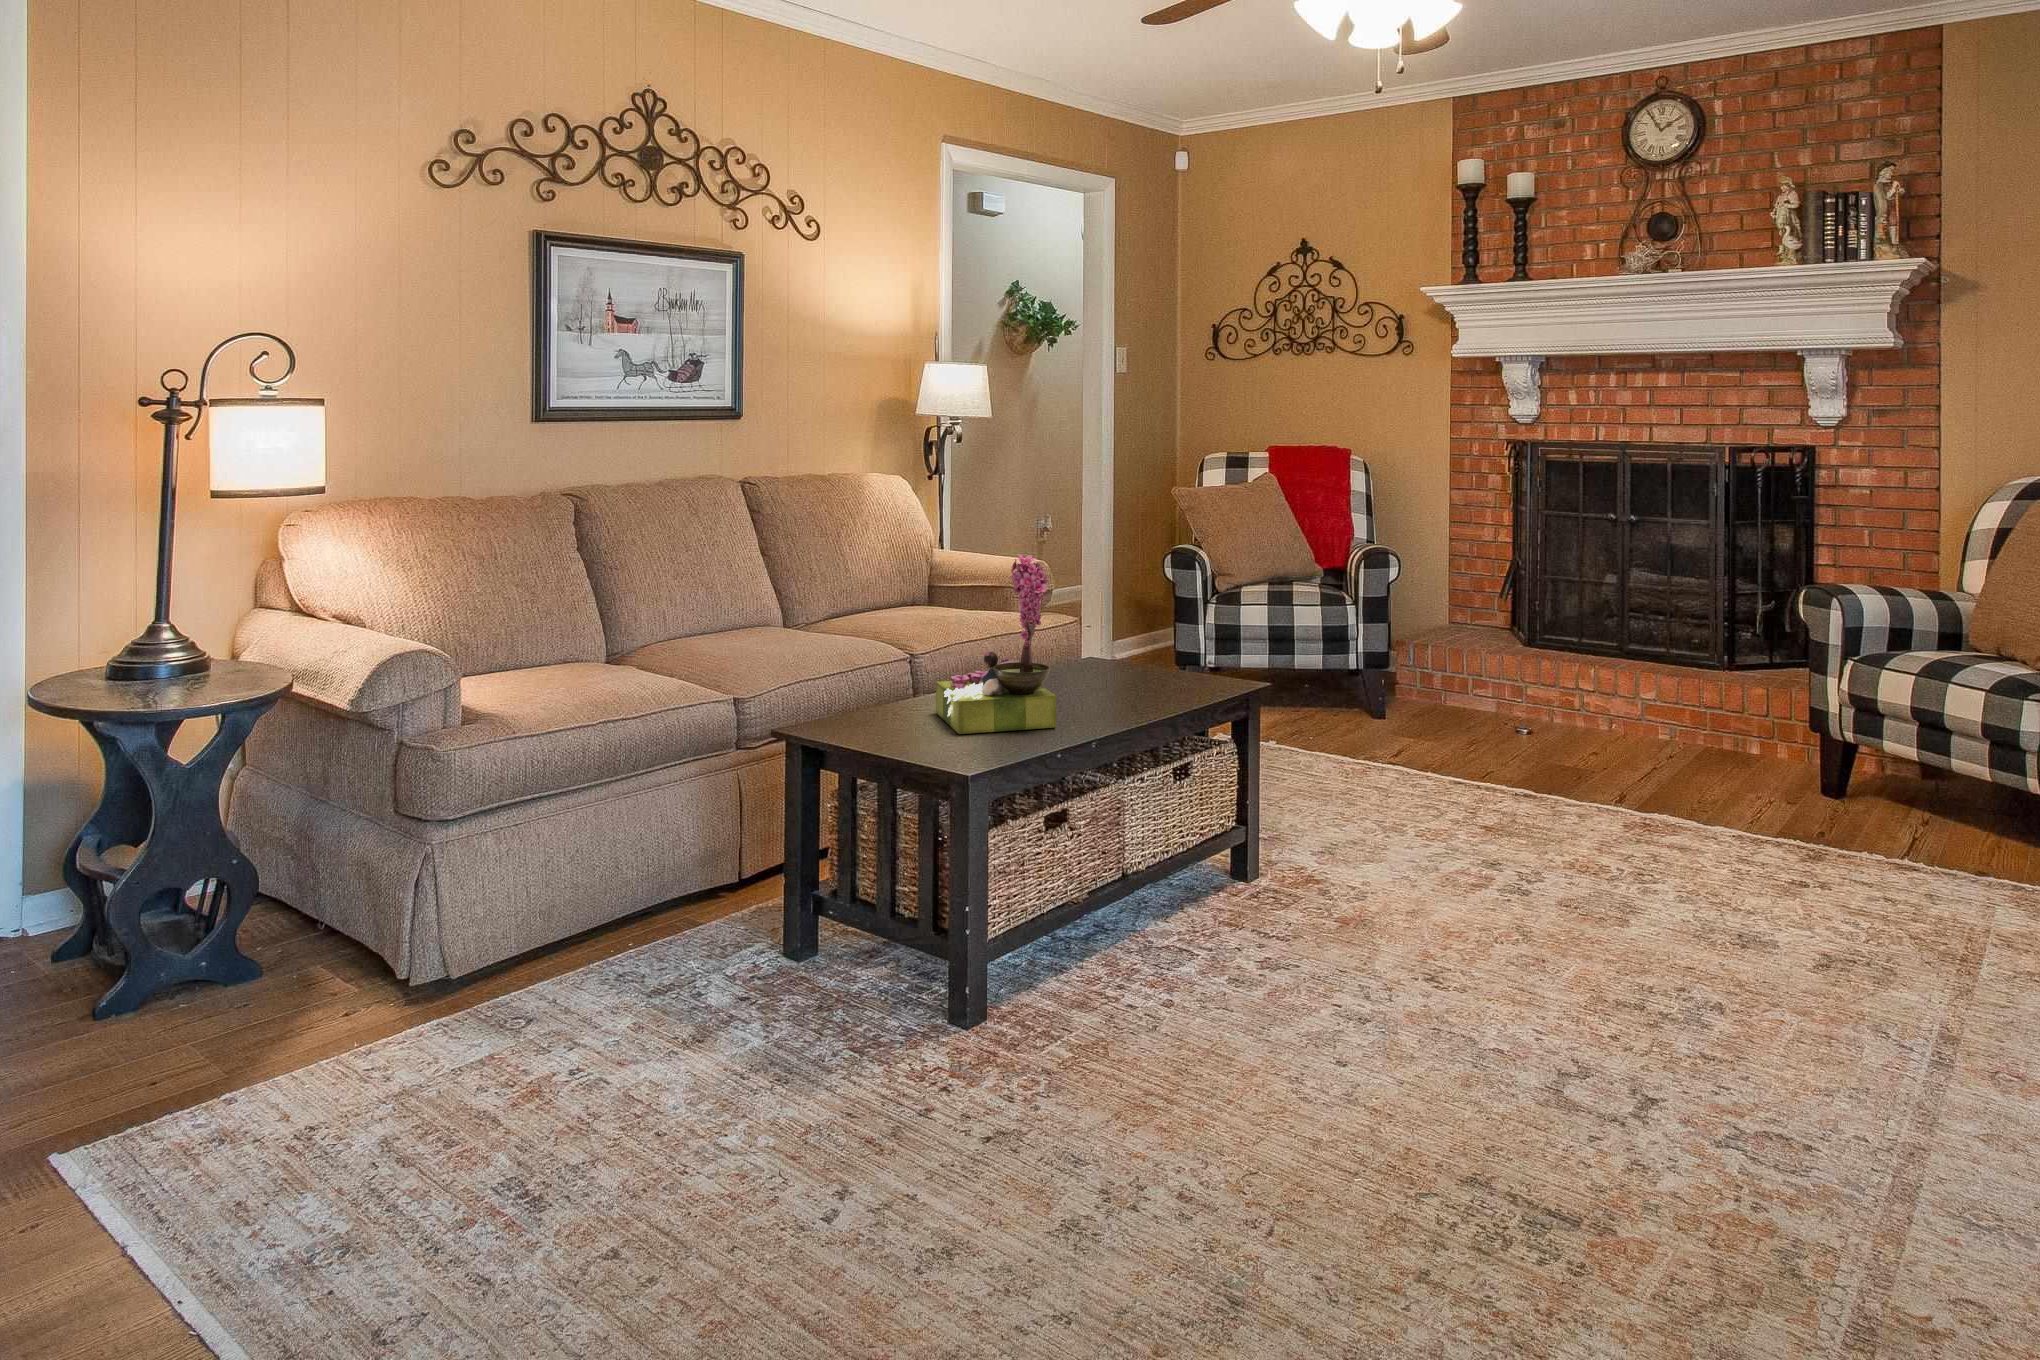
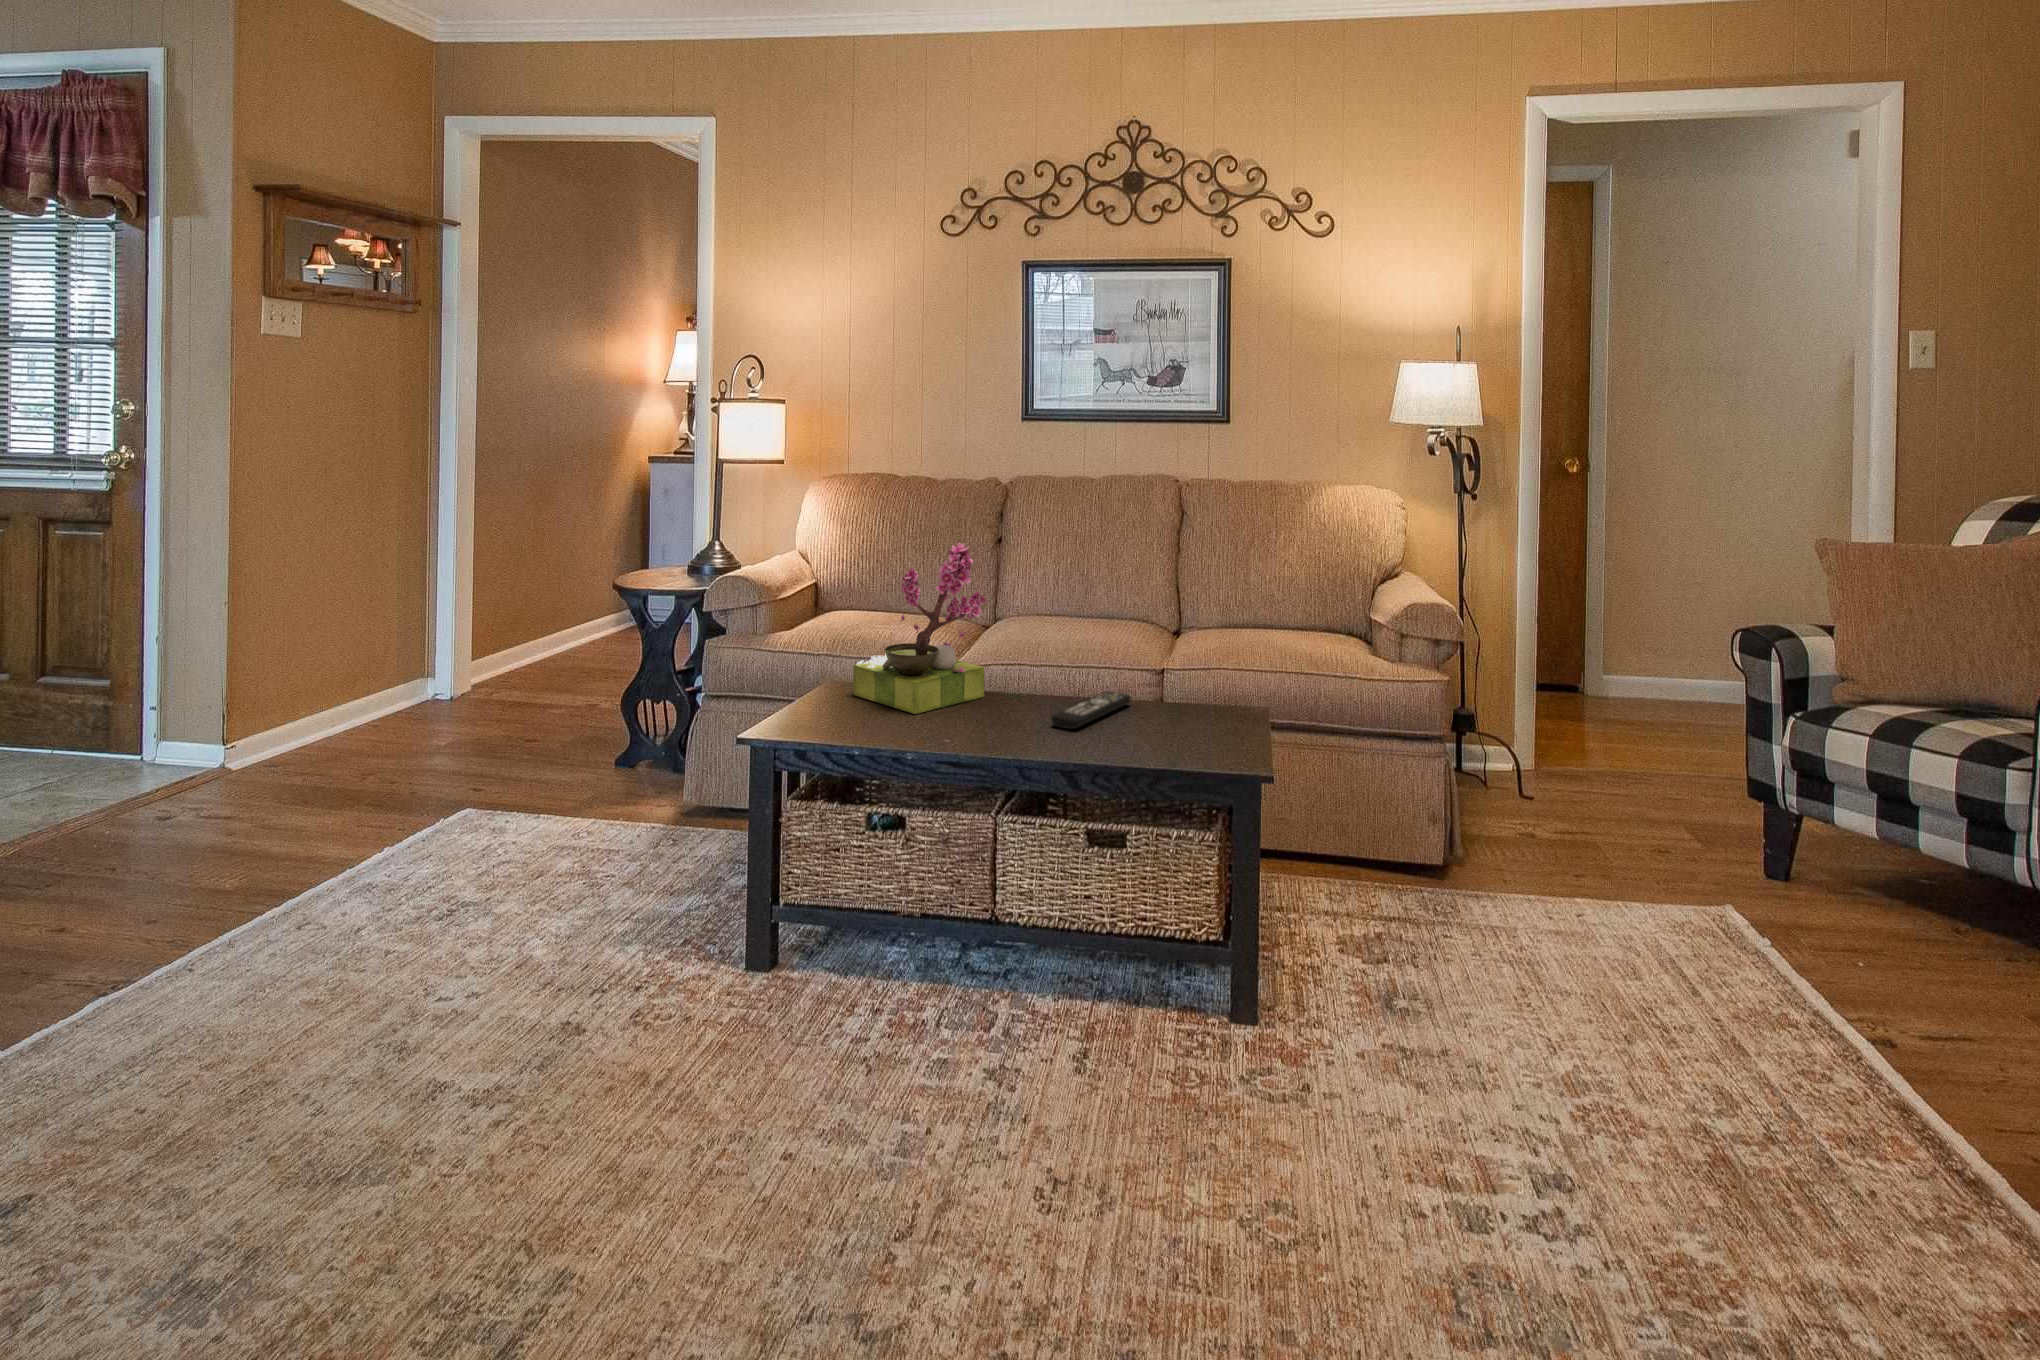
remote control: none [1090,674,1167,703] -> present [1051,692,1131,729]

